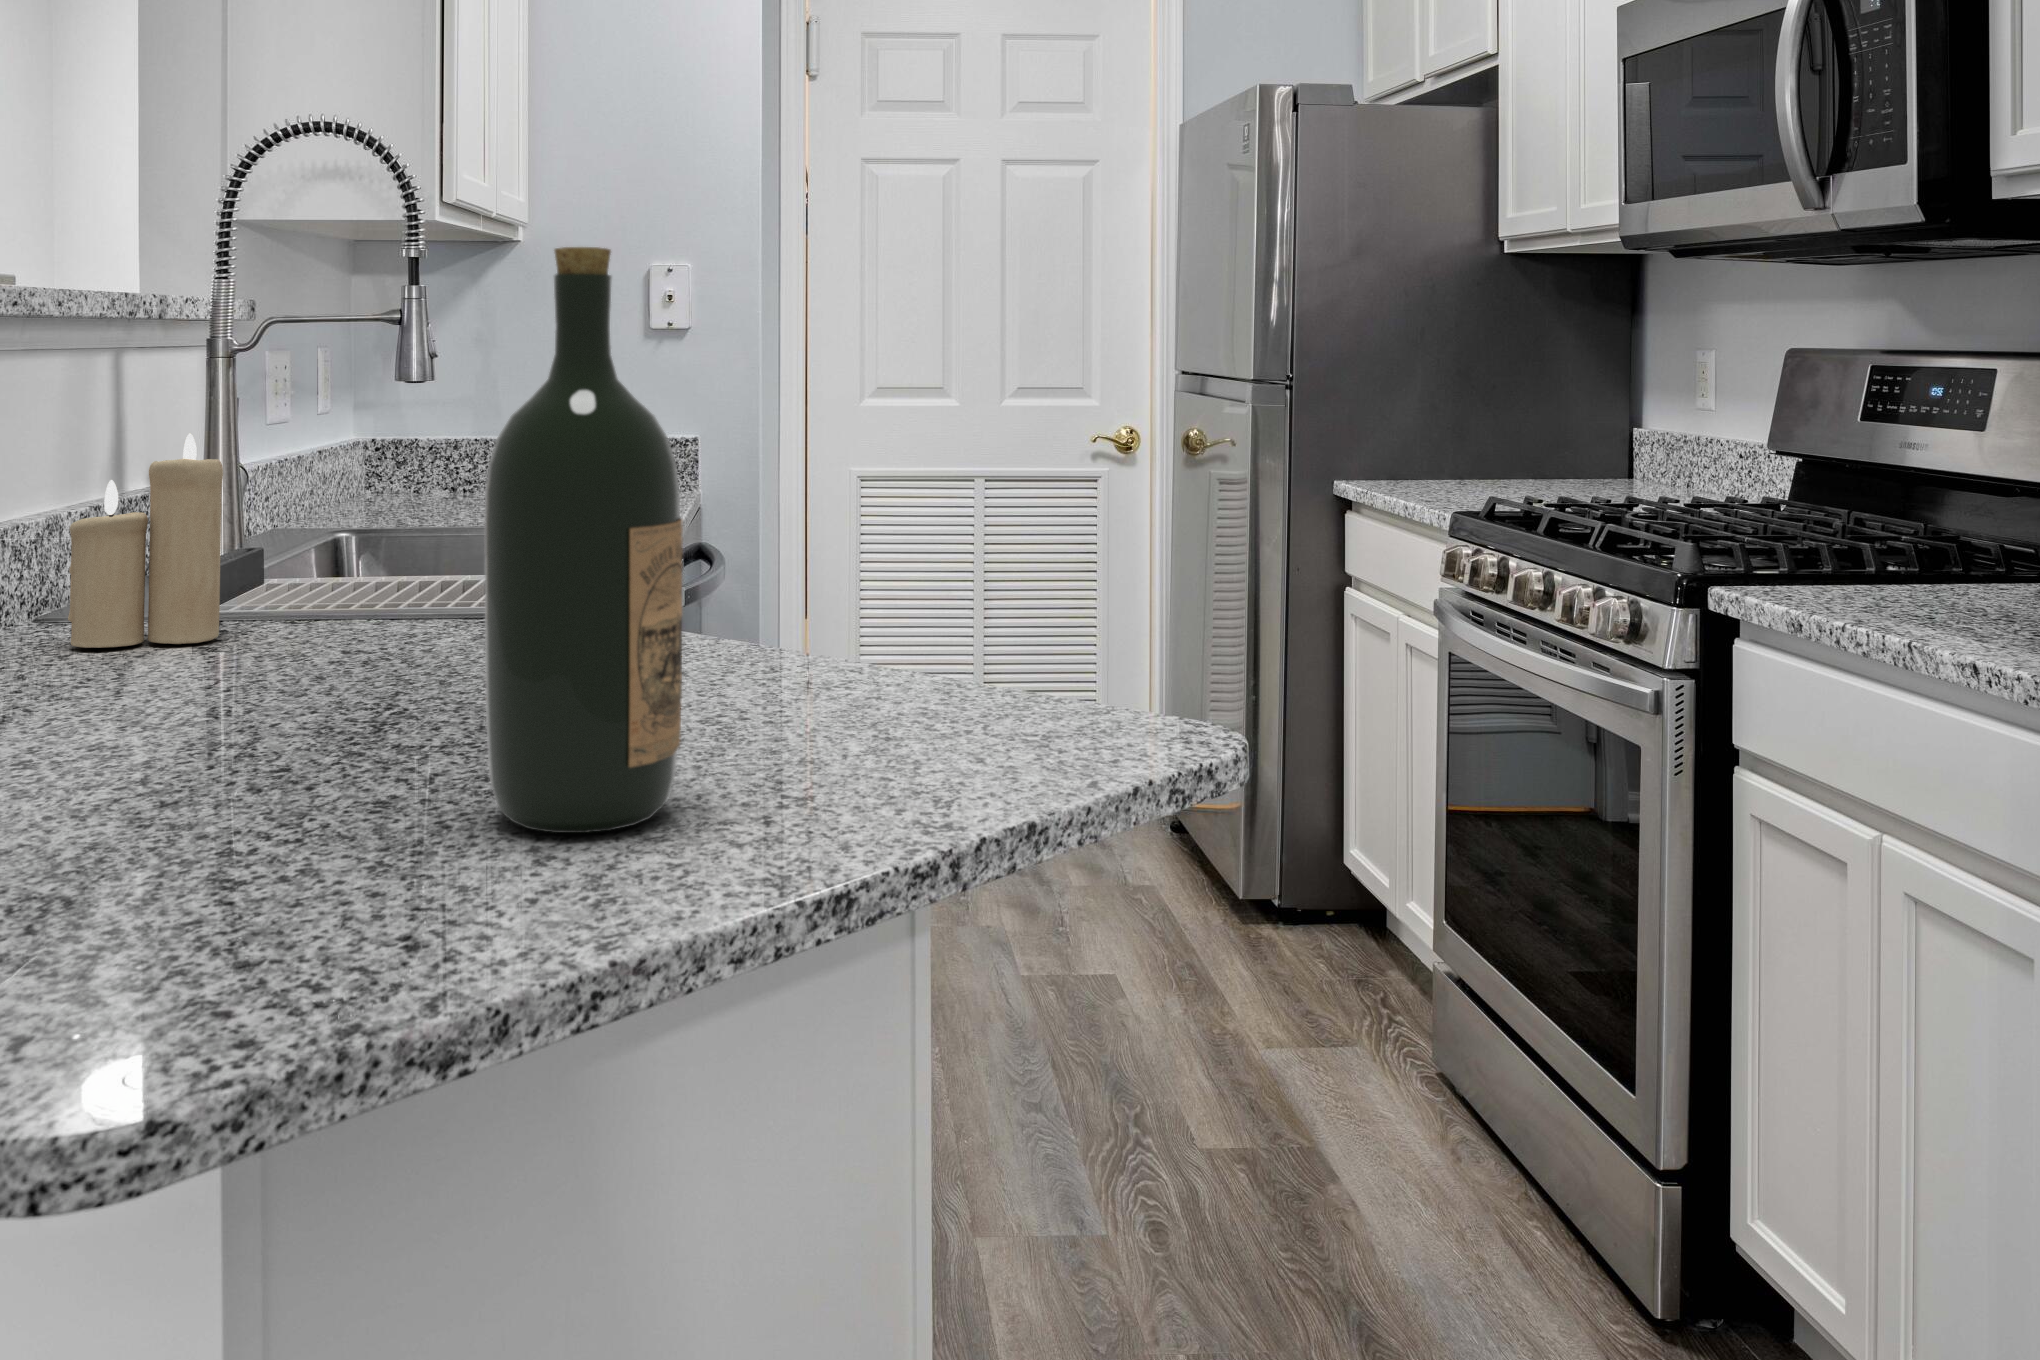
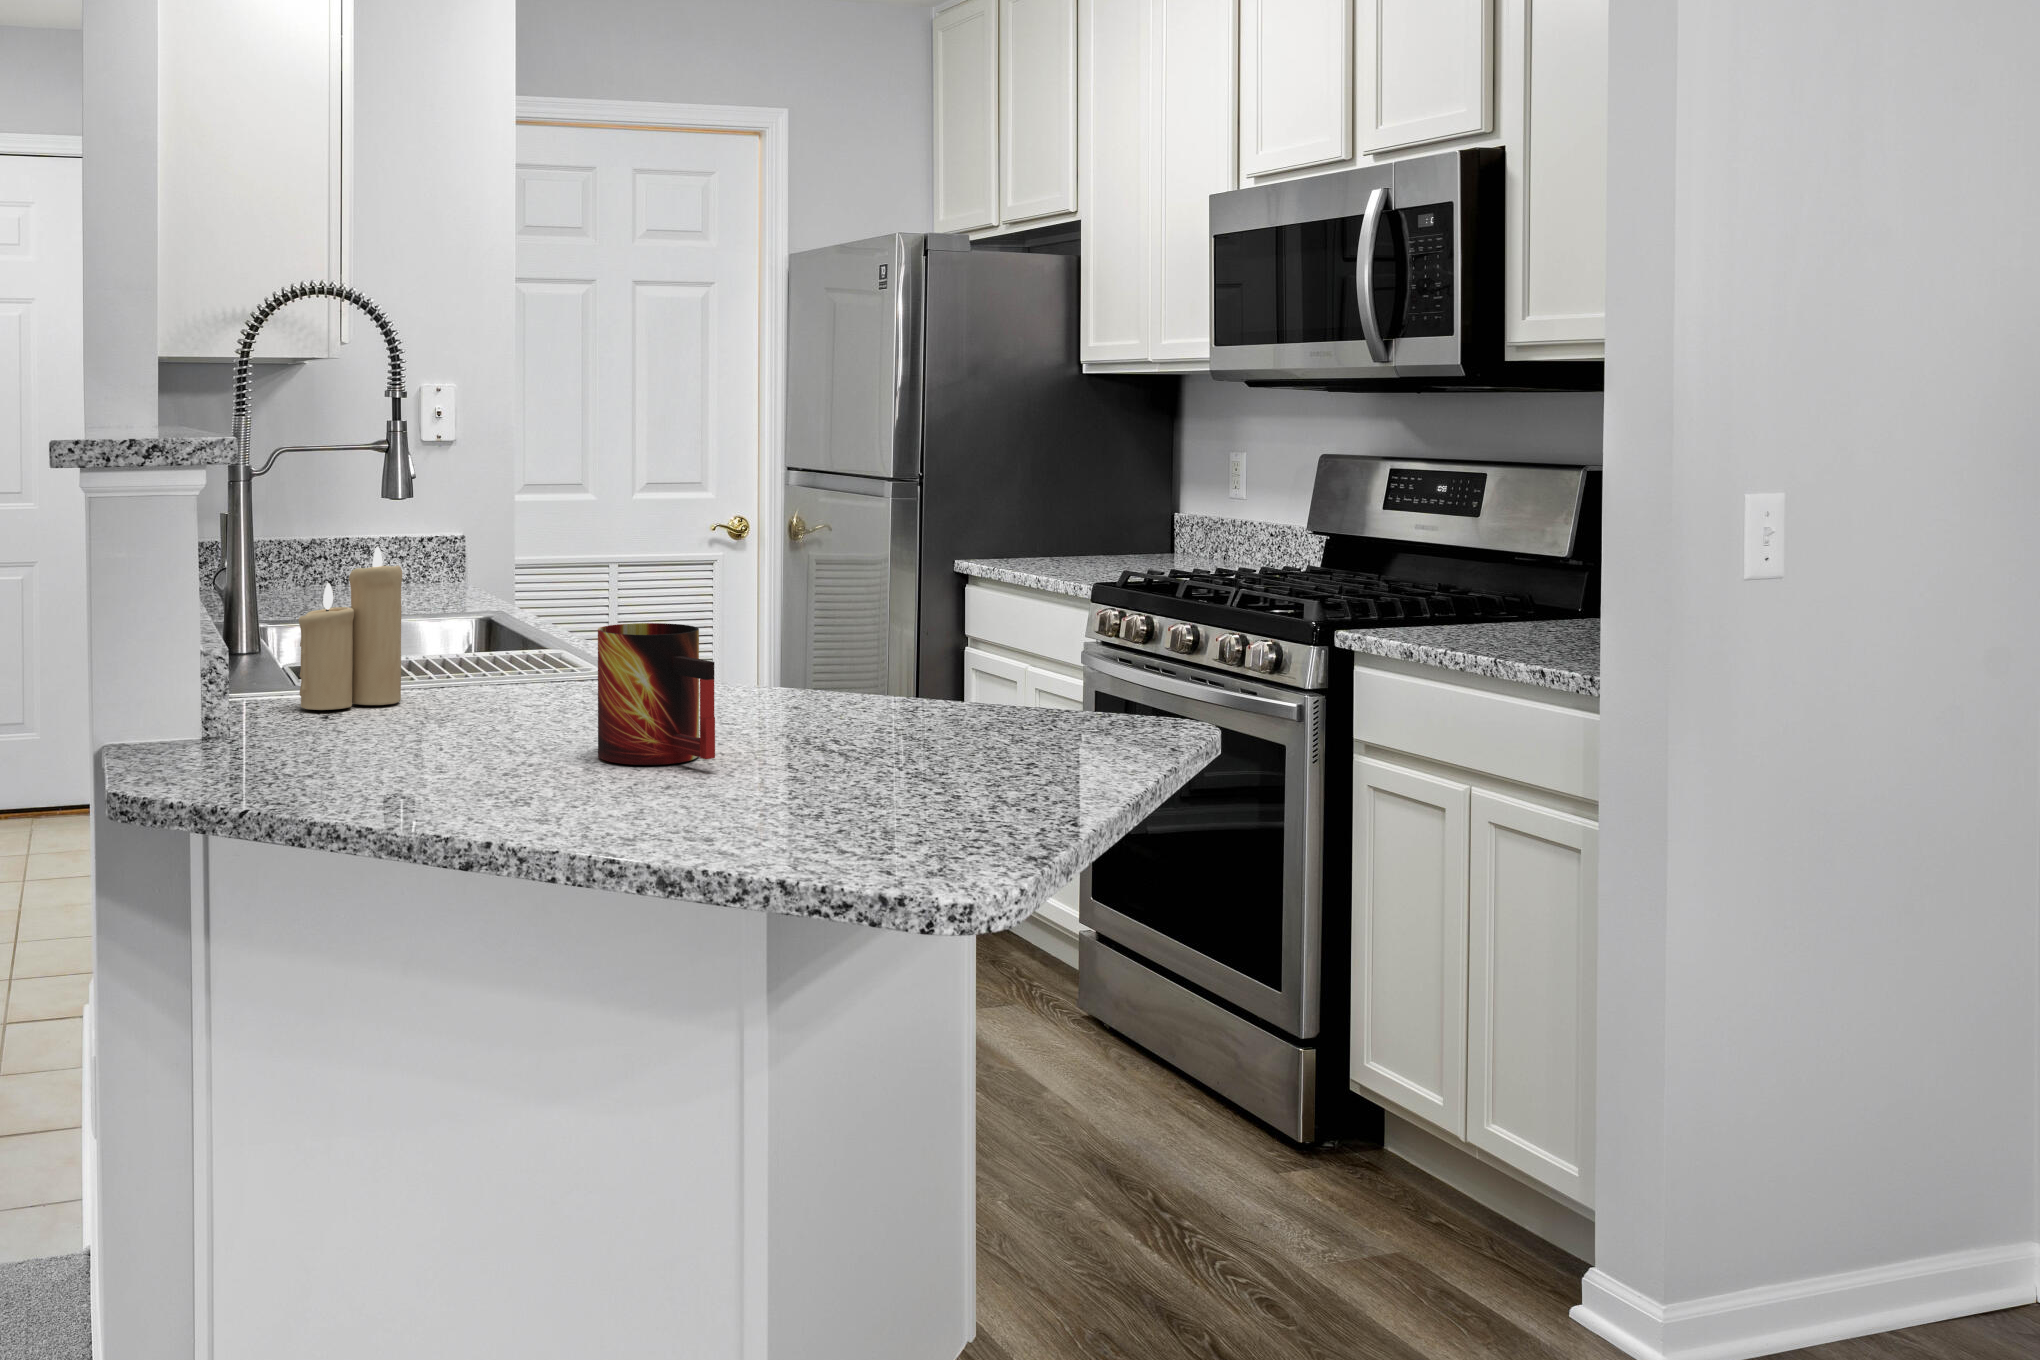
wine bottle: present [485,247,682,833] -> none [871,437,988,783]
mug: none [200,545,363,764] -> present [598,623,715,765]

